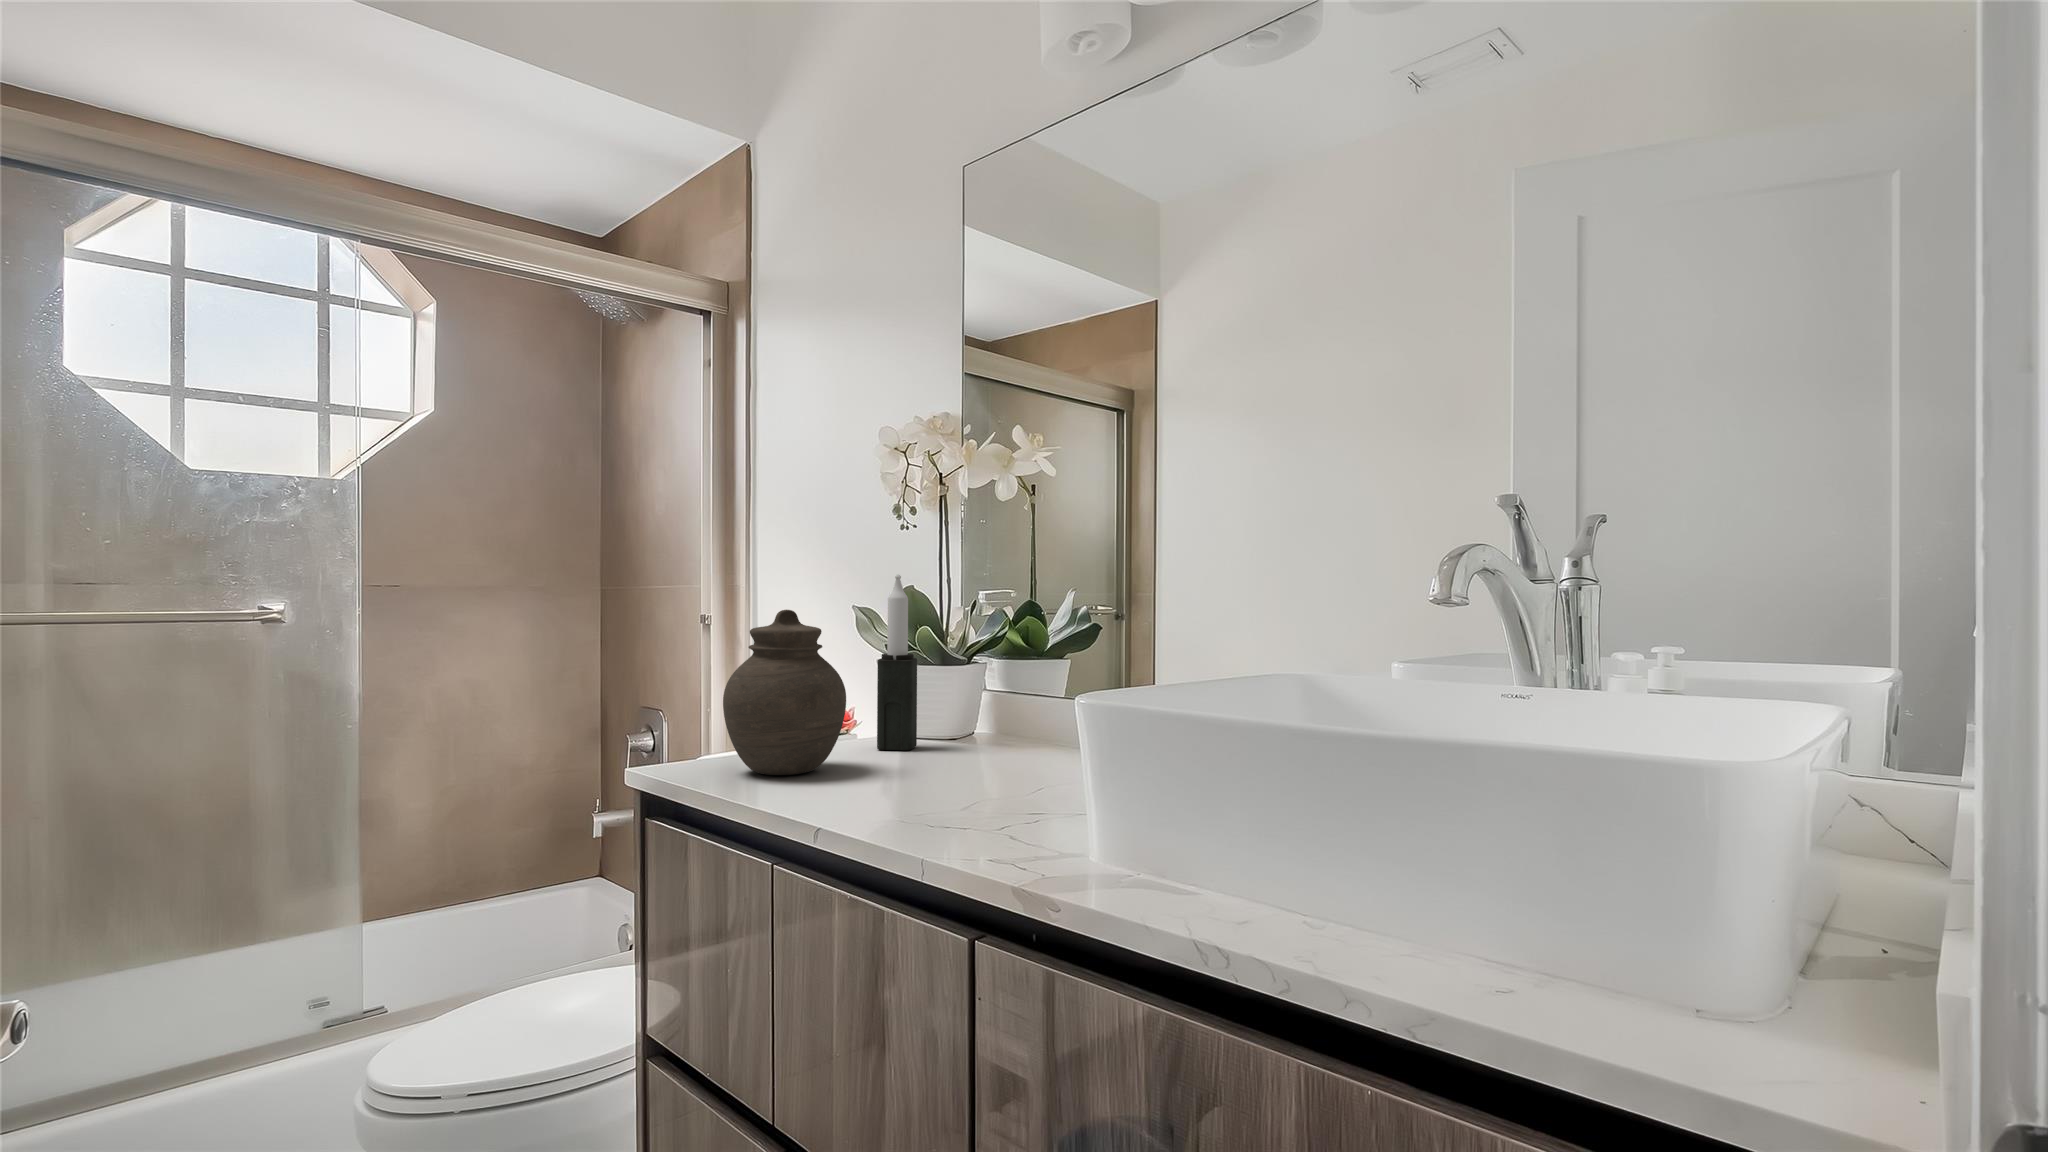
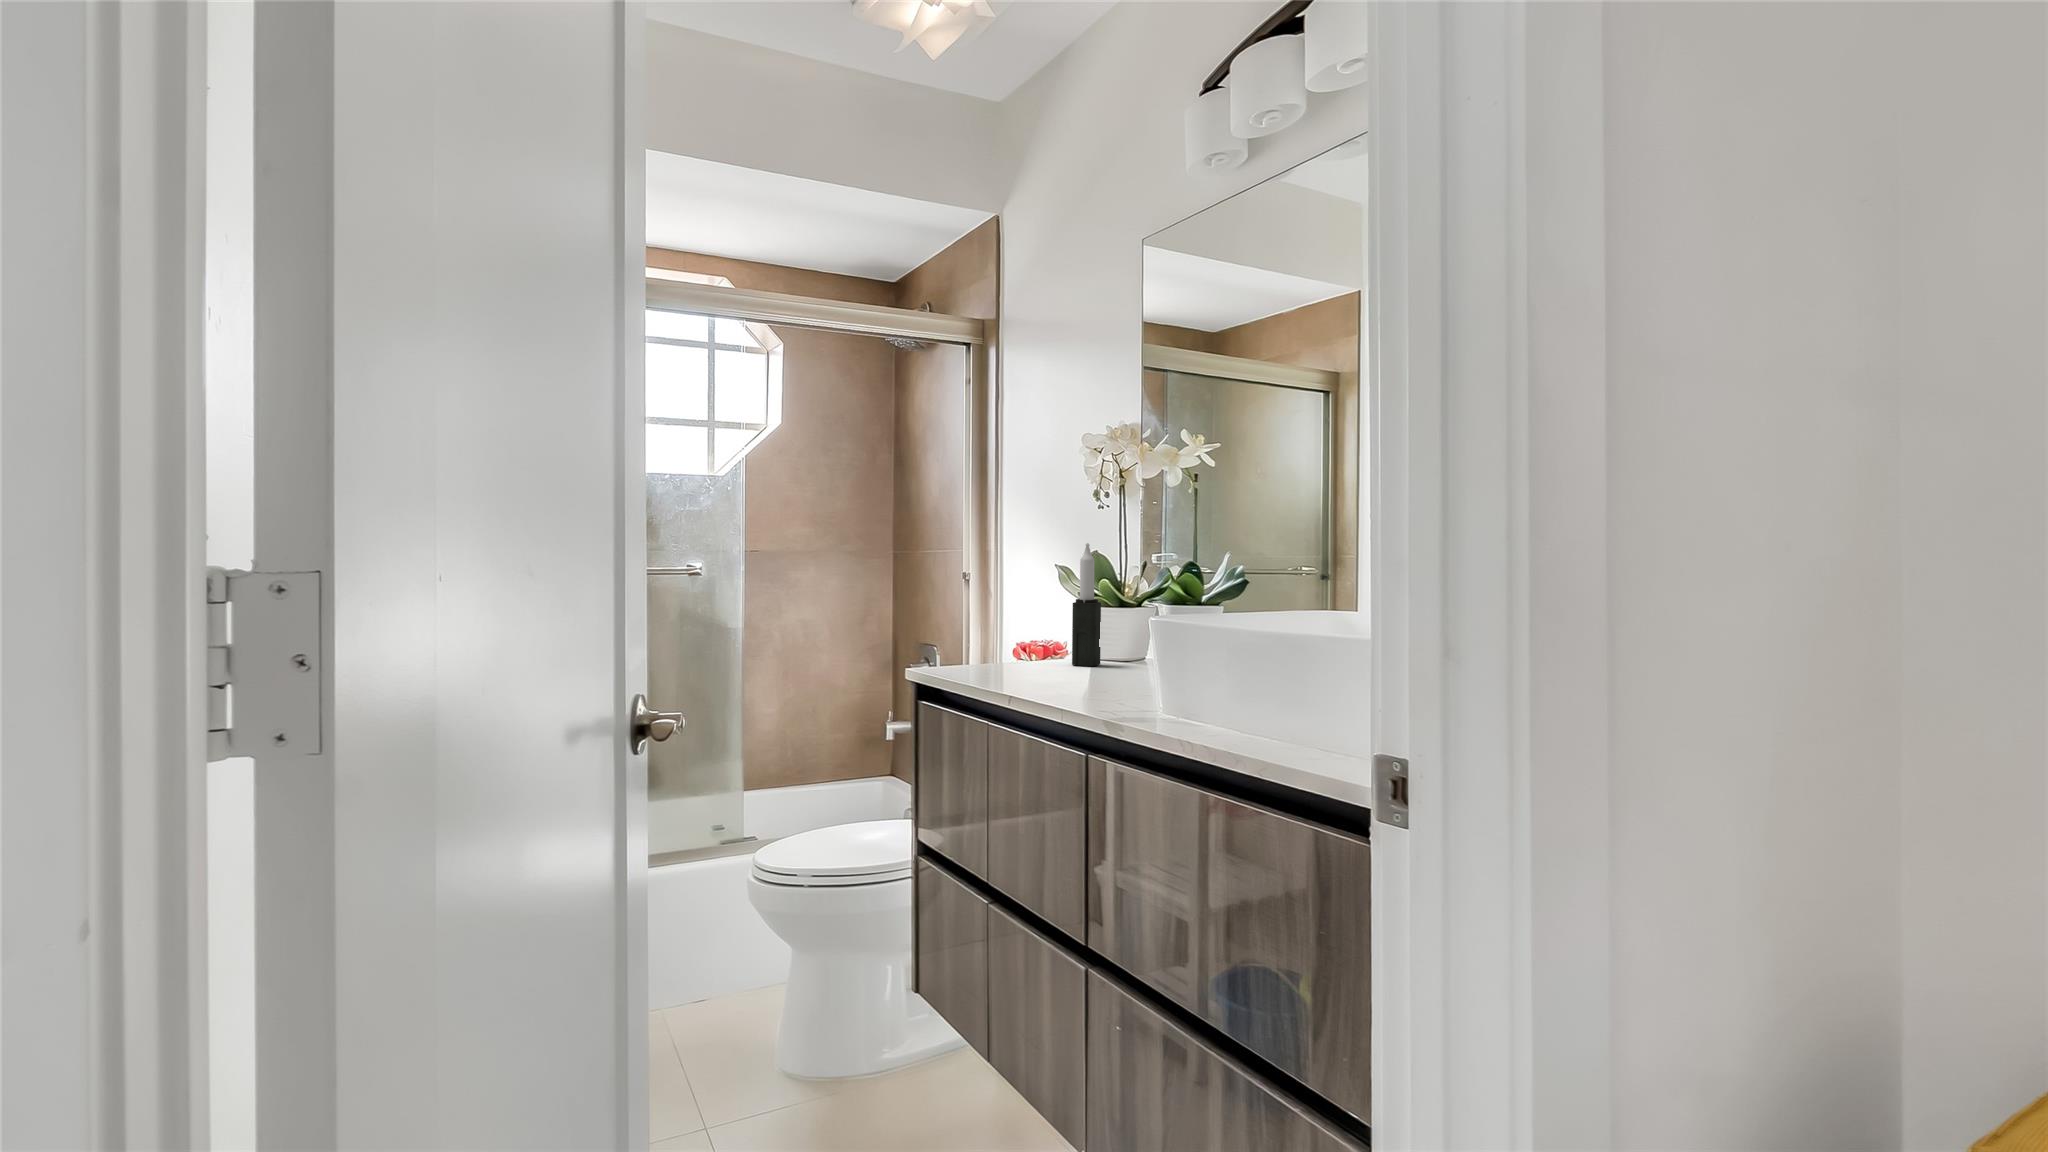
jar: present [723,610,846,775] -> none [967,567,1045,674]

